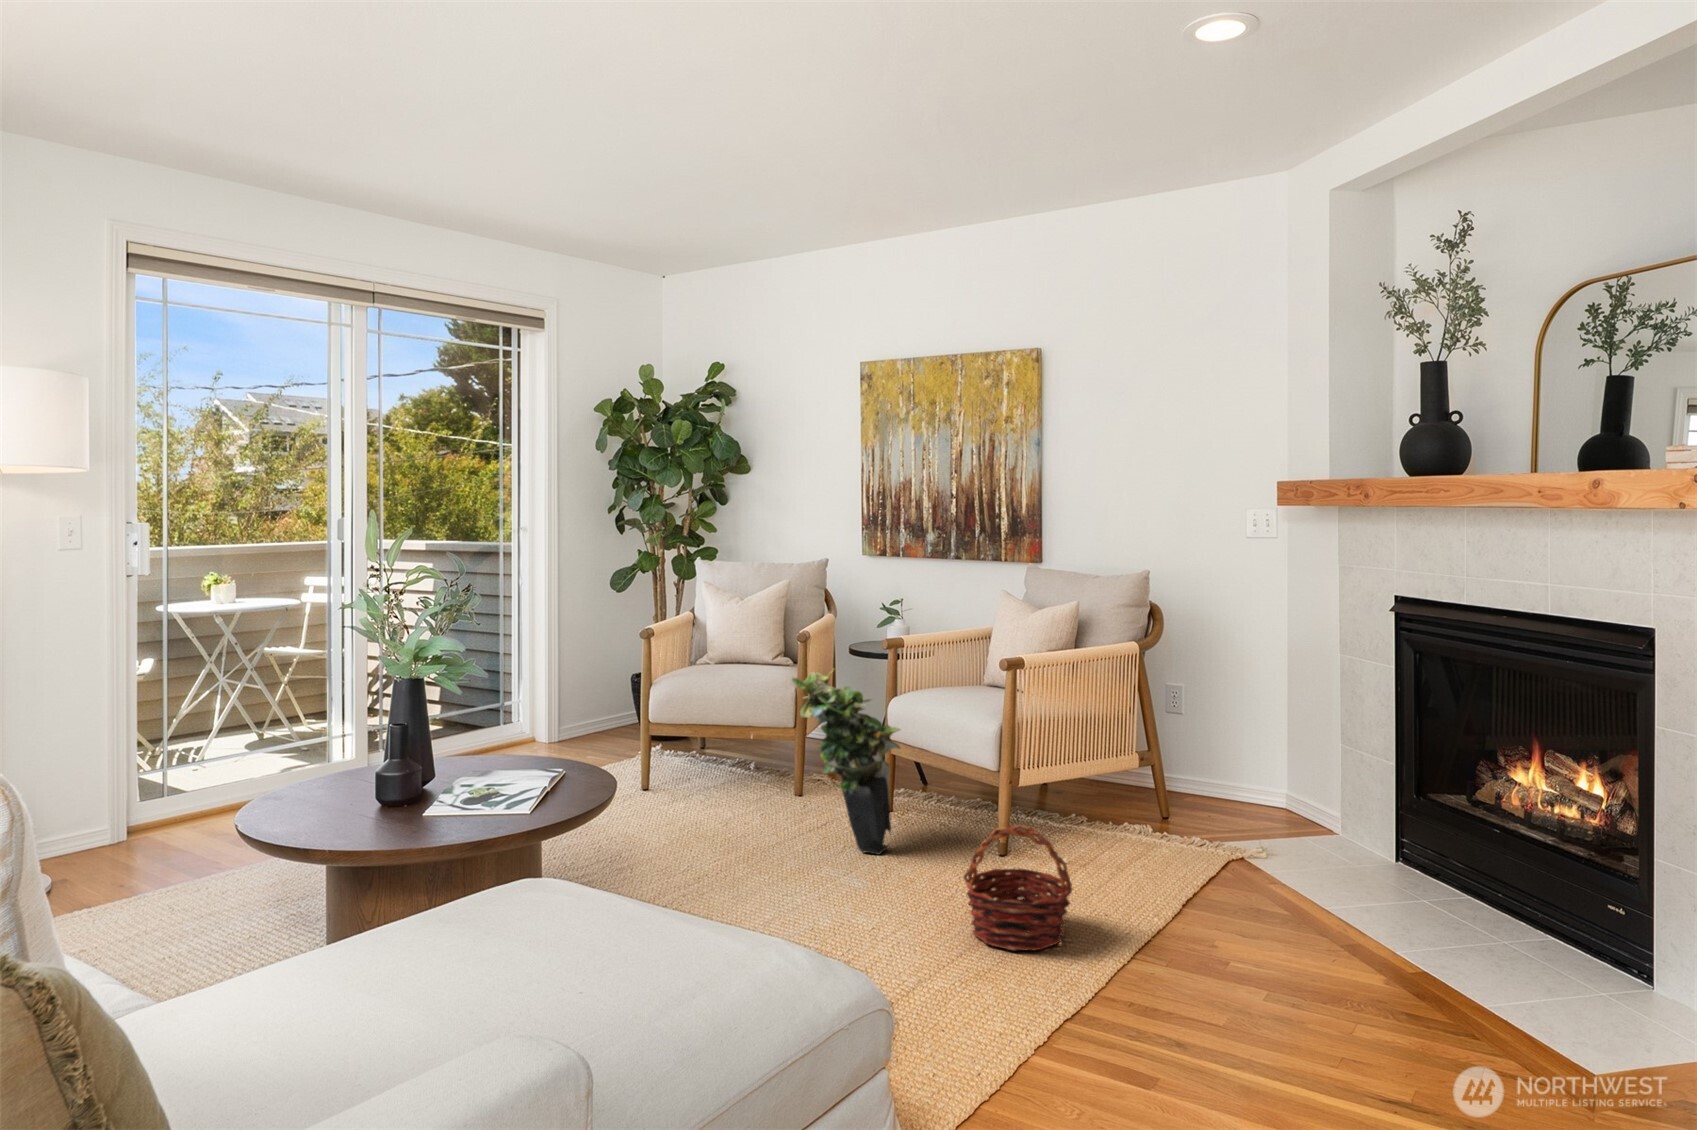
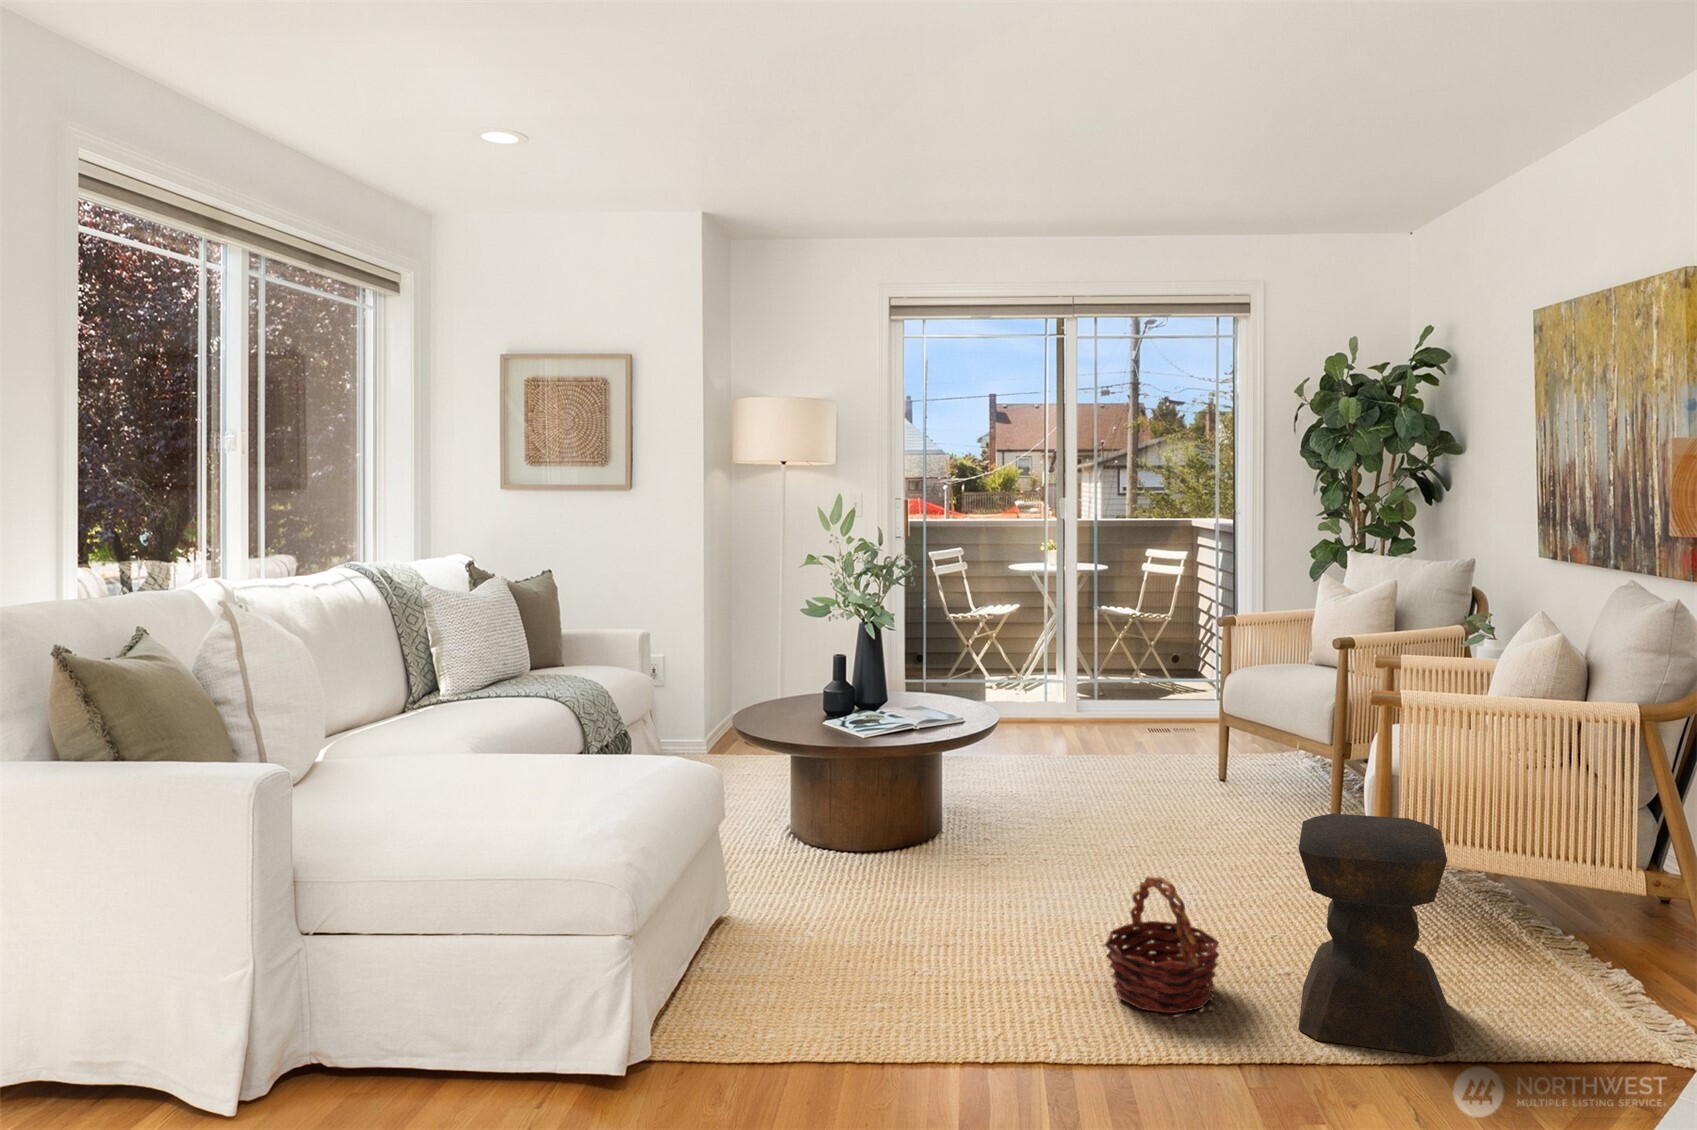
potted plant: present [791,672,900,855] -> none [1168,691,1288,896]
stool: none [1061,733,1201,919] -> present [1298,814,1455,1056]

